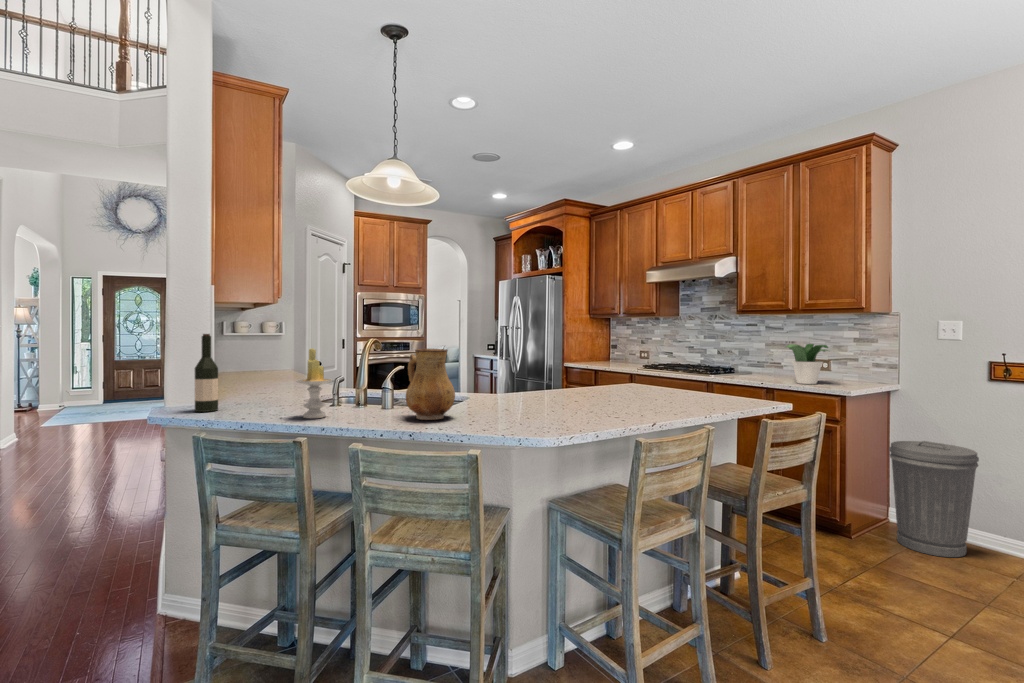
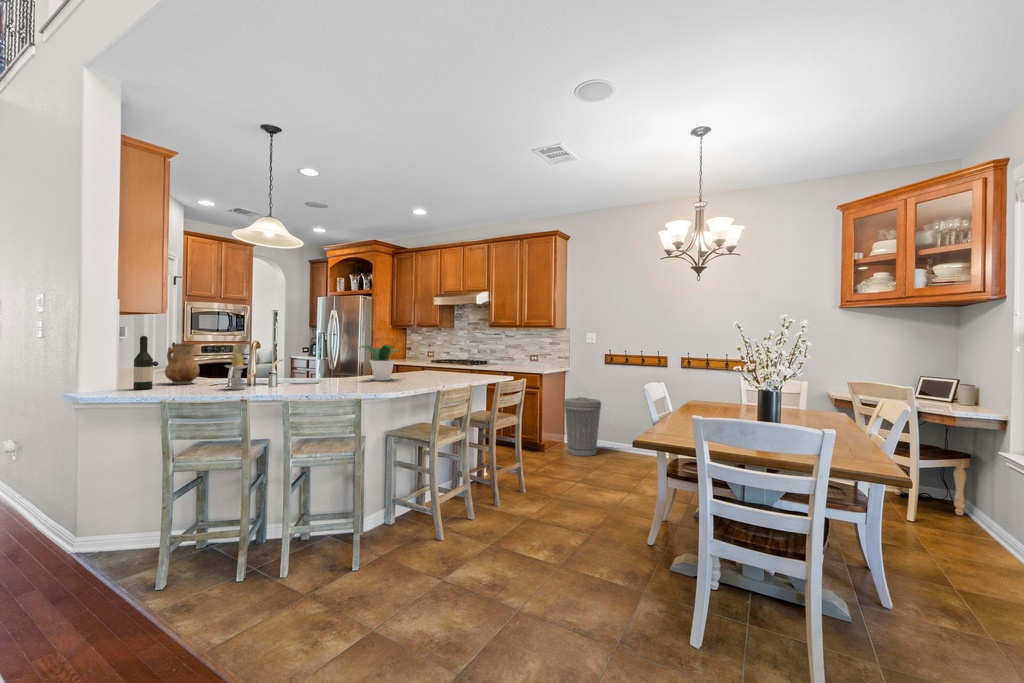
potted plant: present [787,344,828,384] -> present [359,345,400,380]
ceramic pitcher: present [406,349,455,420] -> present [165,344,200,384]

